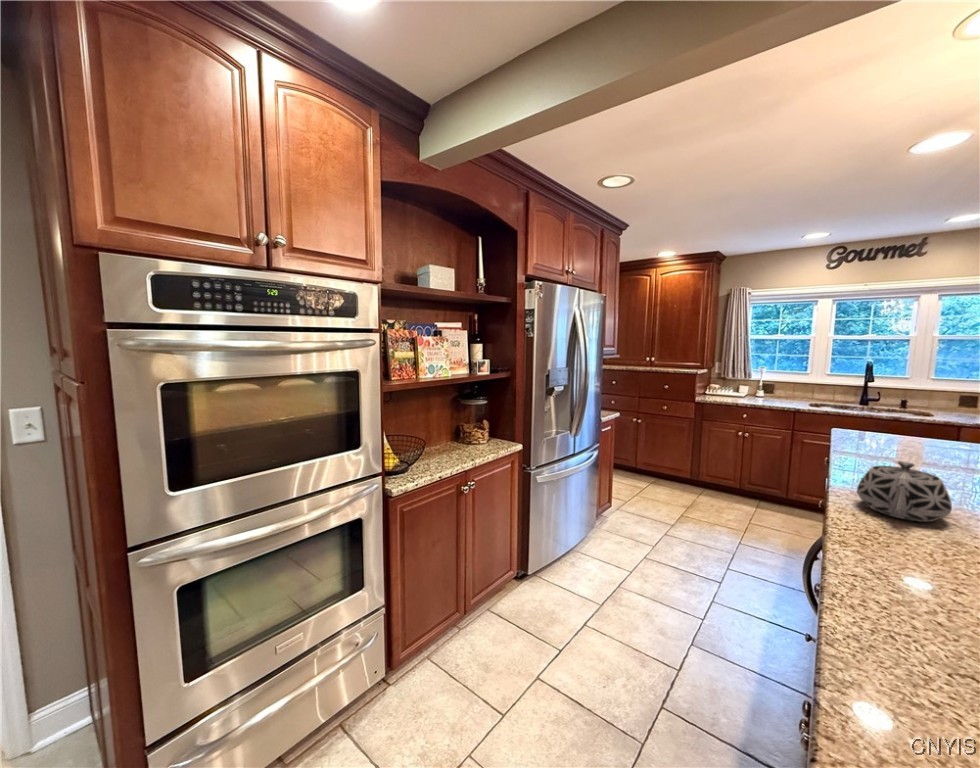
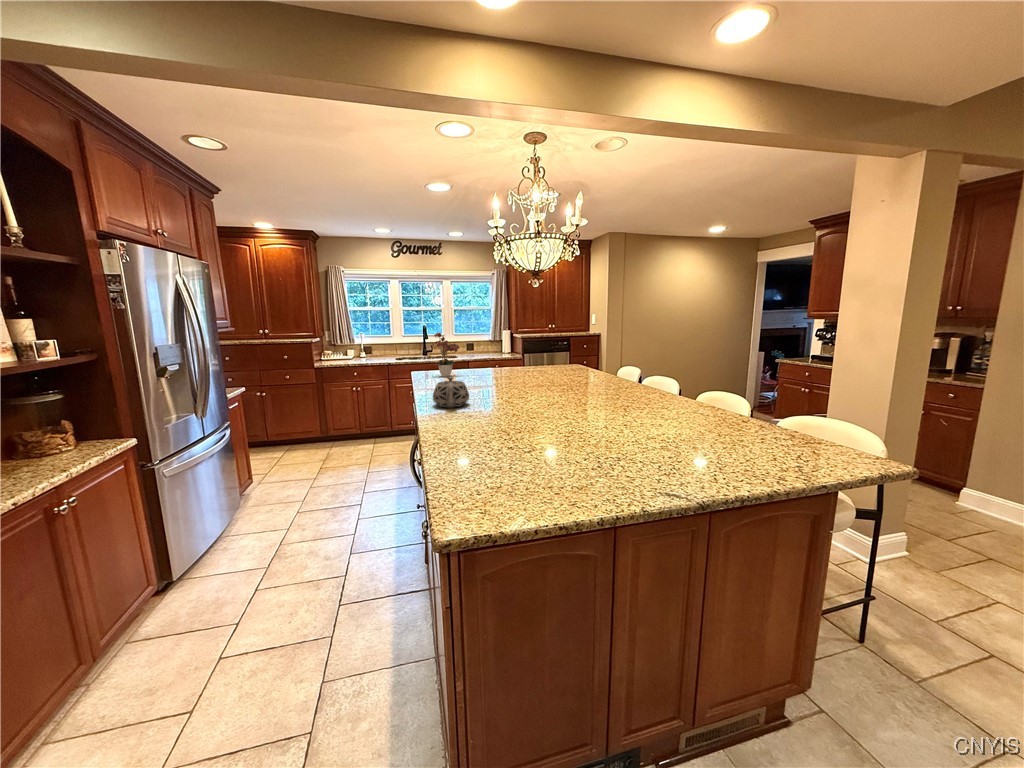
flower arrangement: none [873,374,946,451] -> present [432,333,460,377]

